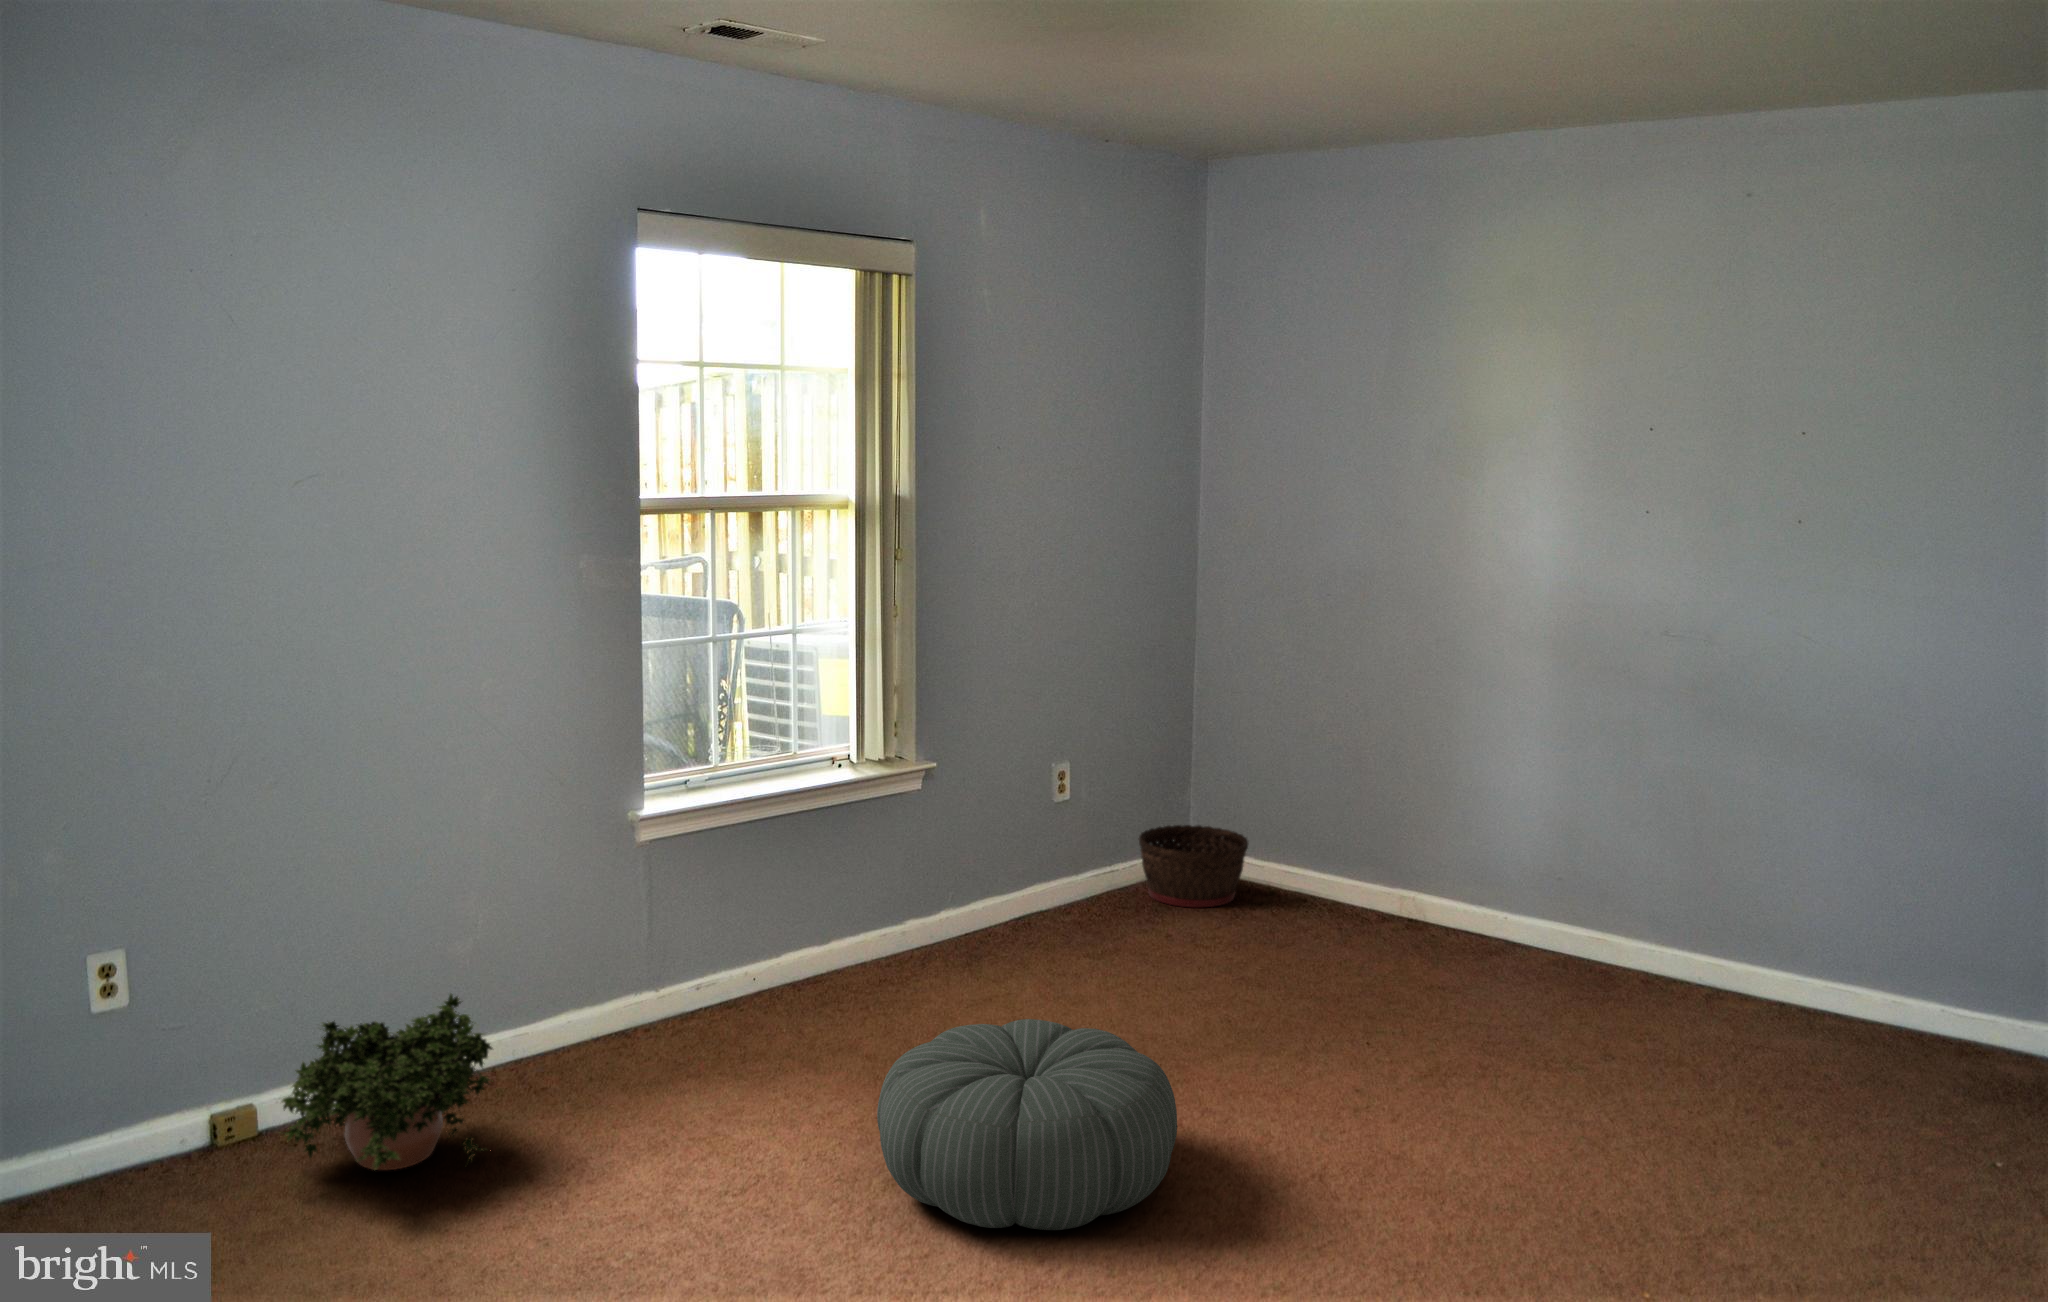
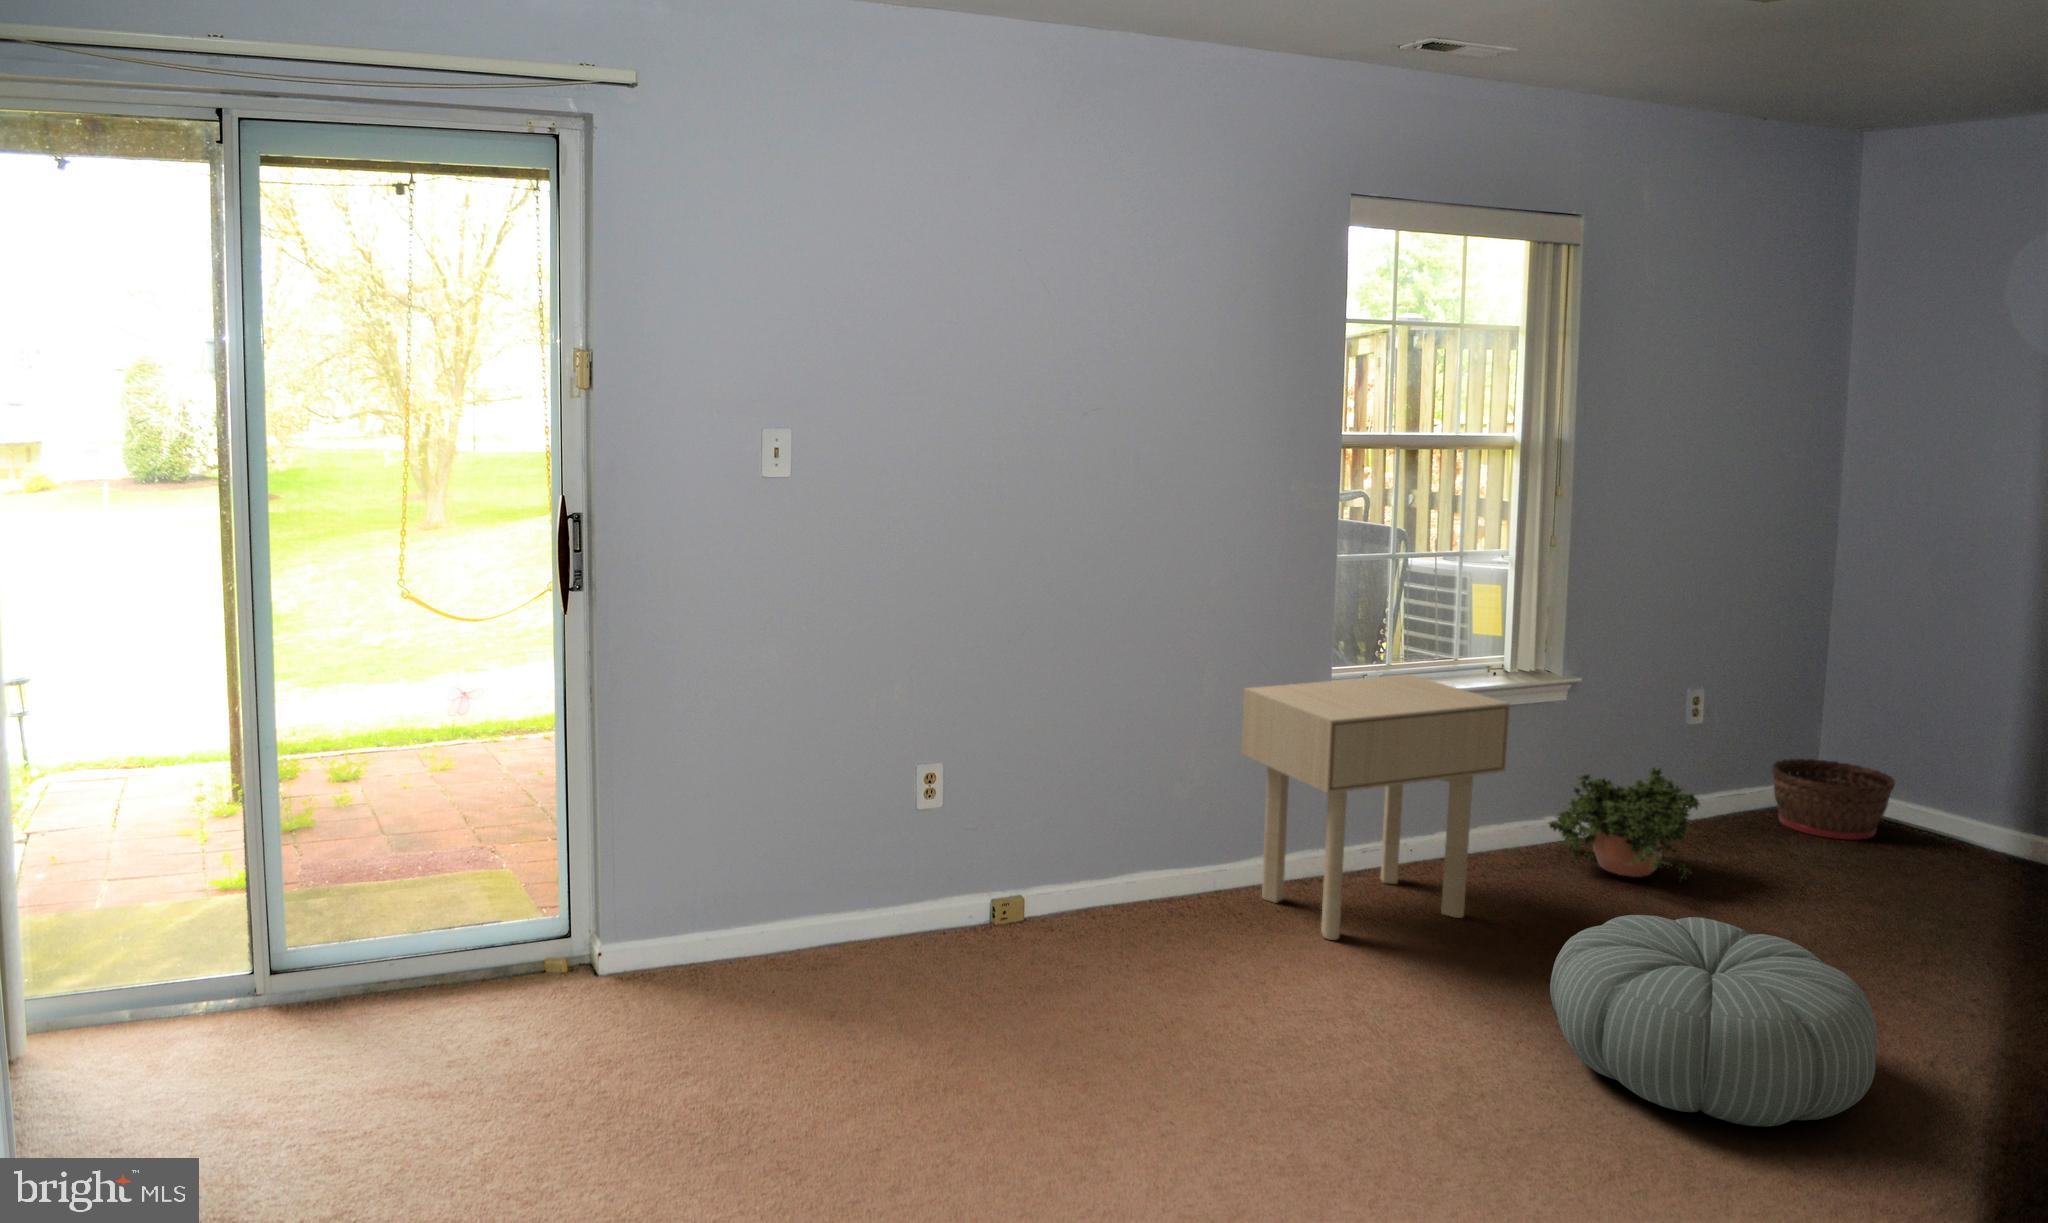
side table: none [537,776,842,1100] -> present [1242,675,1510,940]
potted plant: present [282,994,492,1170] -> present [1549,767,1700,880]

